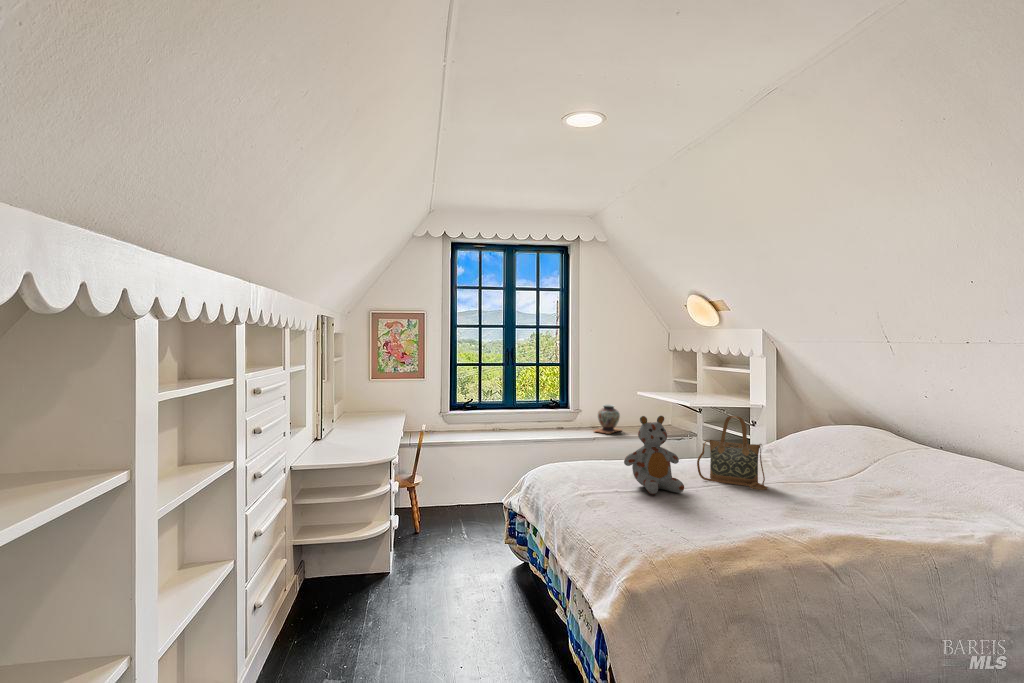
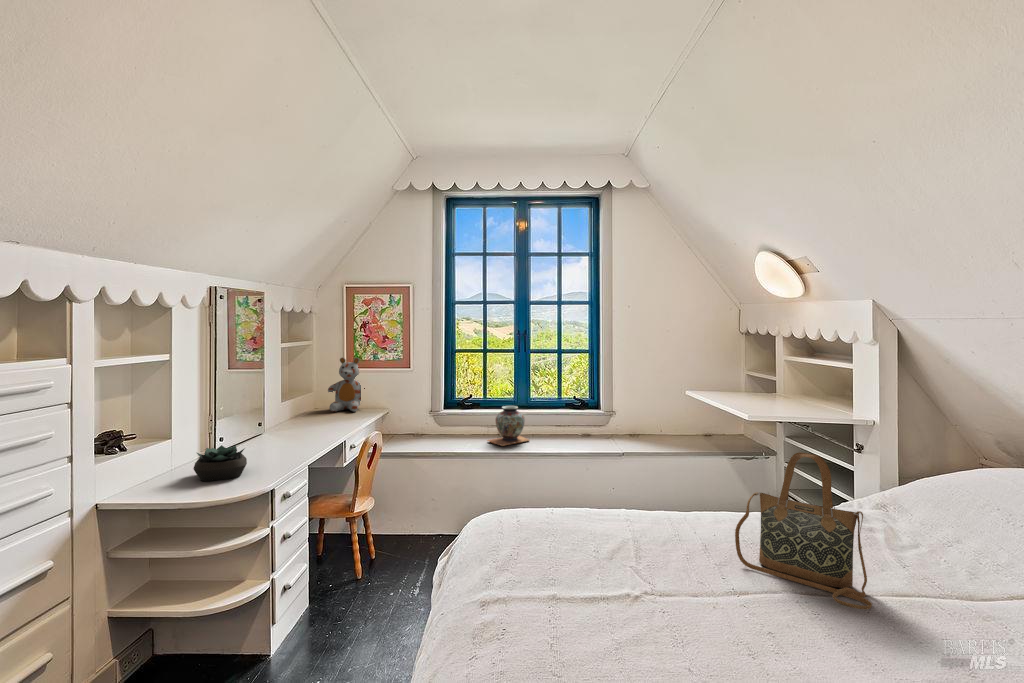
decorative vase: present [594,405,621,434] -> present [487,406,530,446]
stuffed bear: present [624,416,684,494] -> present [328,357,365,412]
succulent plant: none [333,431,372,455] -> present [193,445,247,481]

